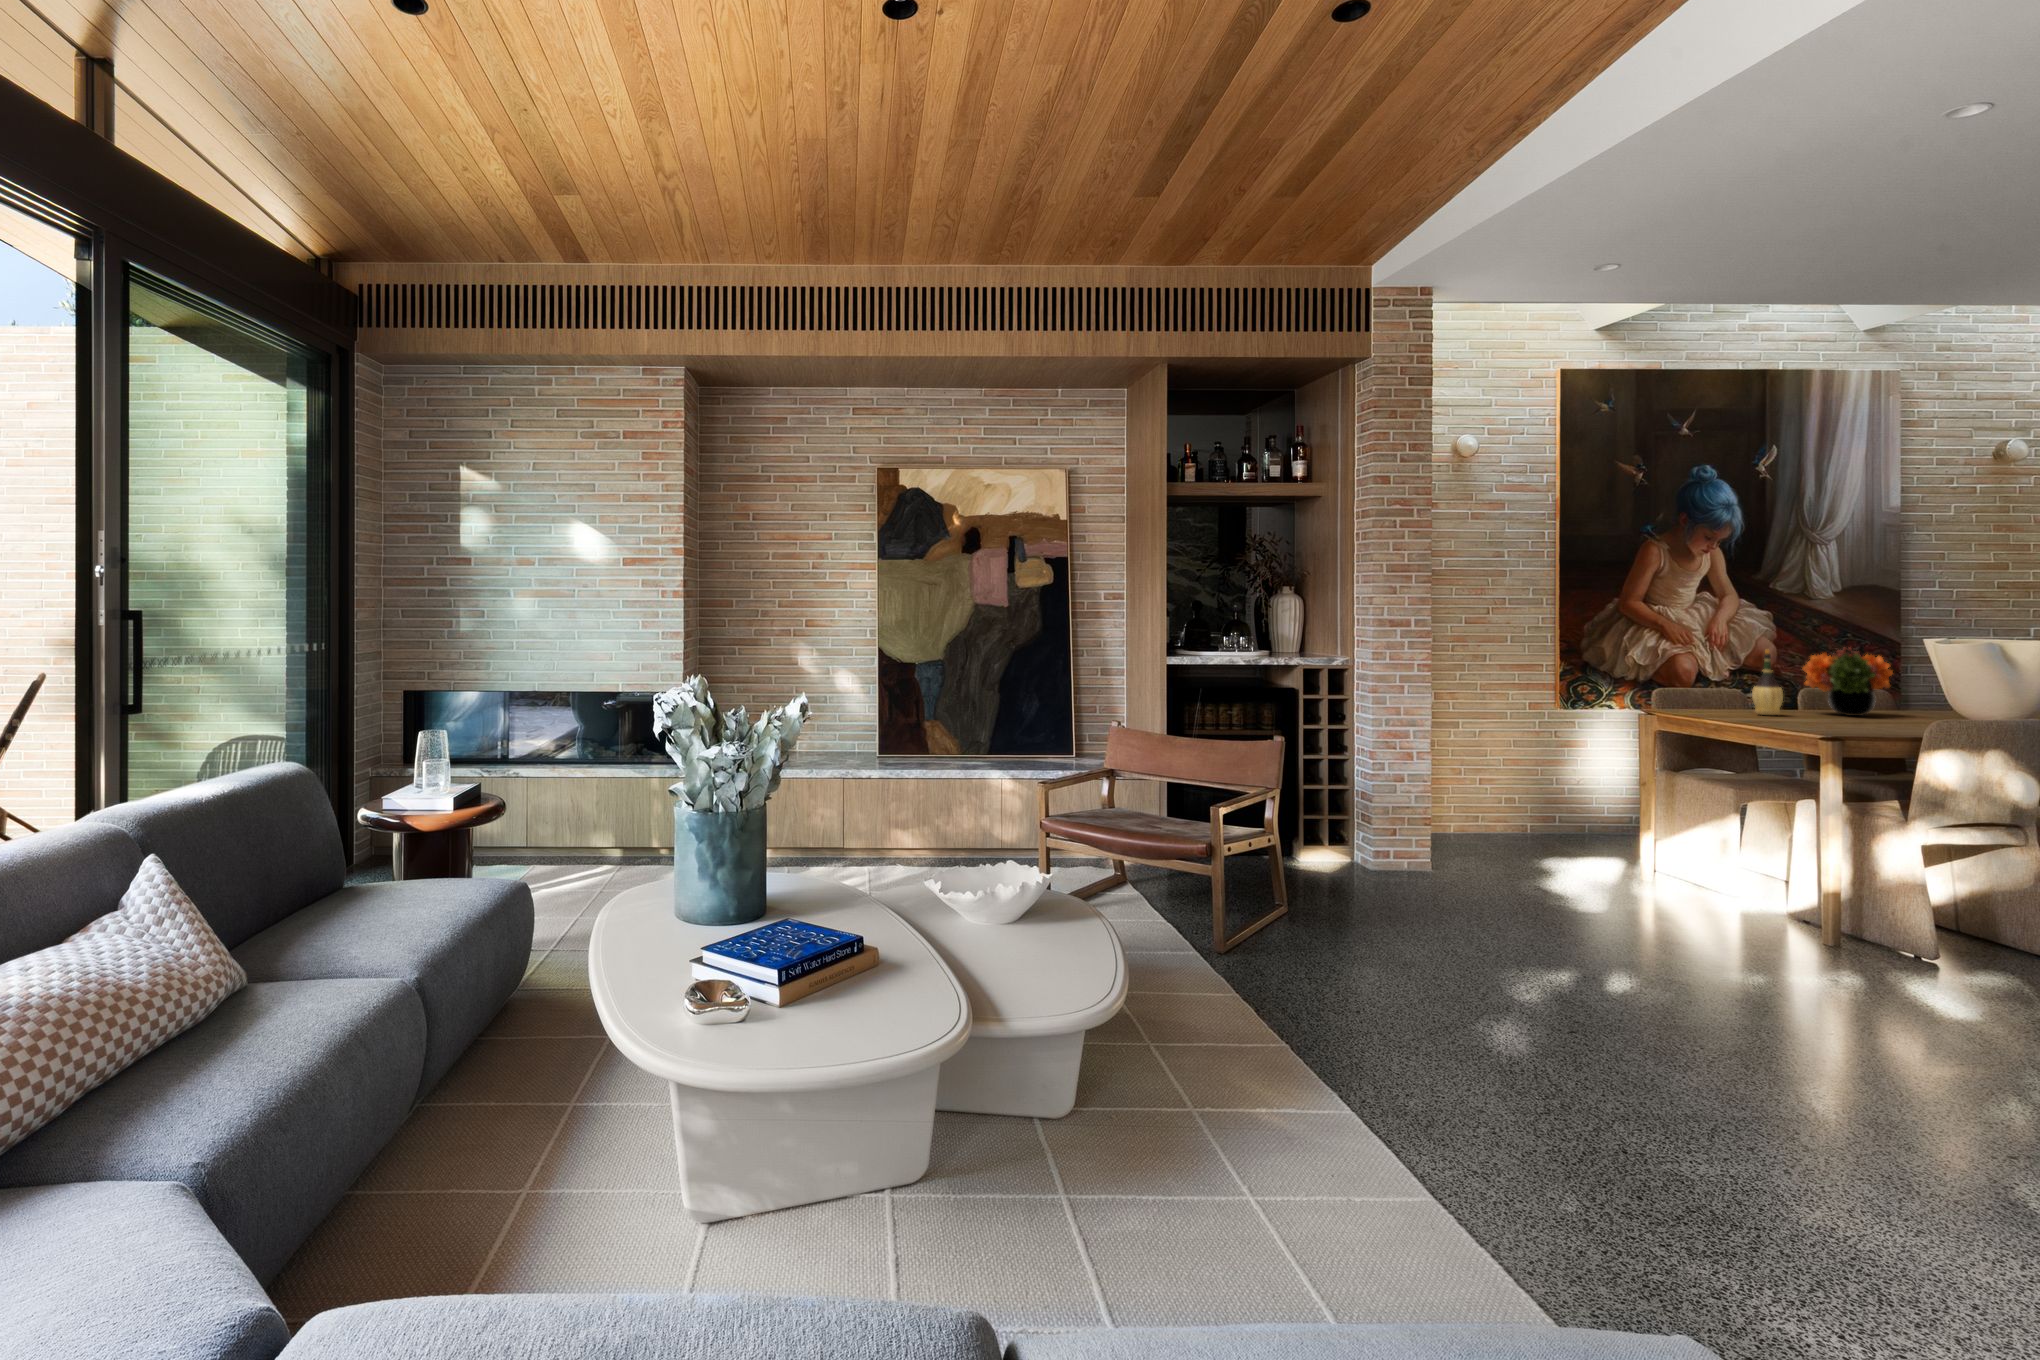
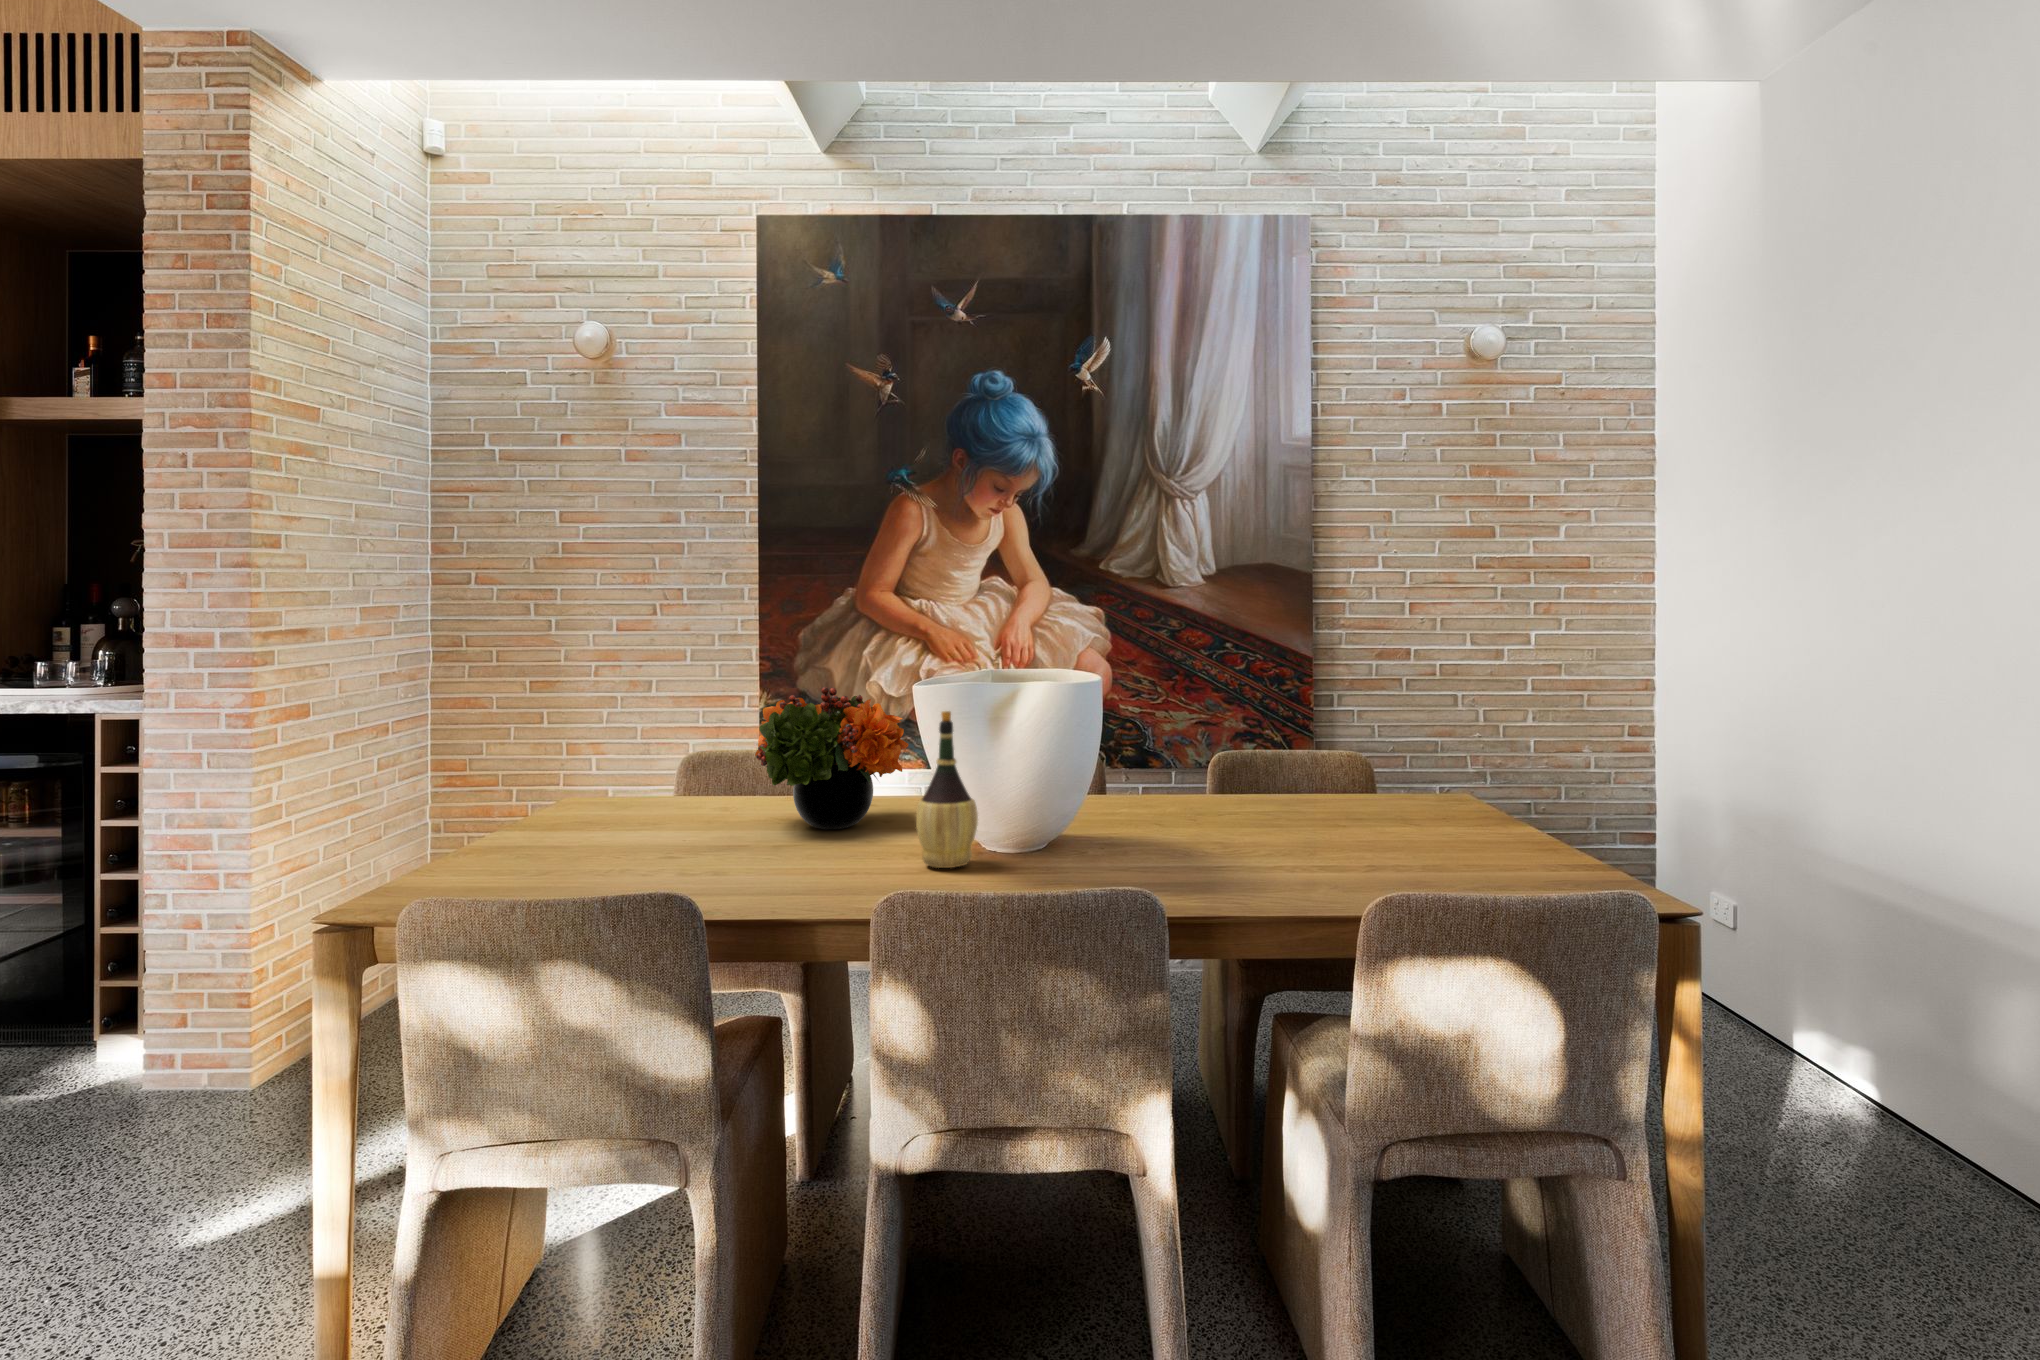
wine bottle: present [1752,650,1783,715] -> present [916,711,978,868]

